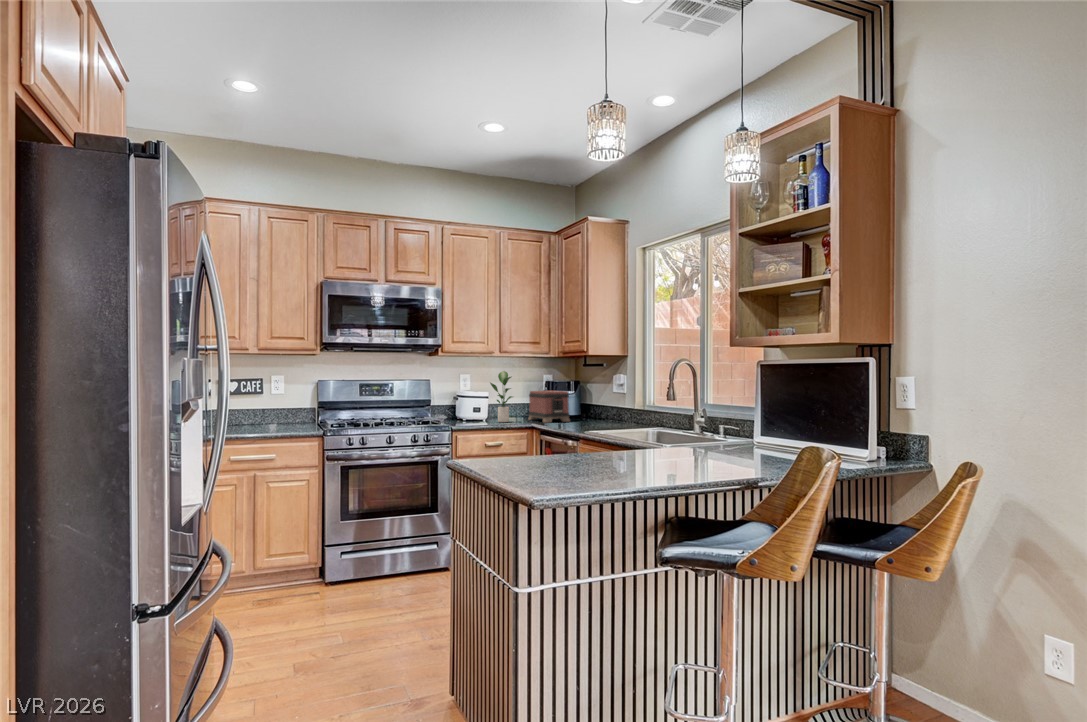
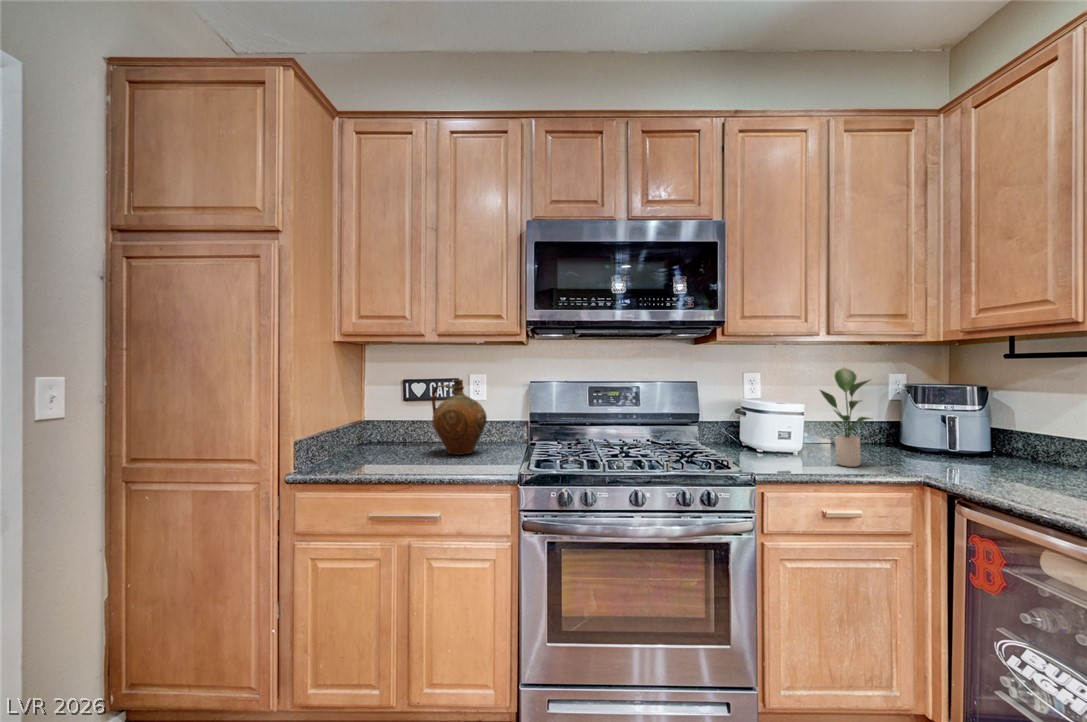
ceramic jug: none [253,378,292,427] -> present [432,380,487,455]
toaster: present [528,391,570,423] -> none [886,404,1009,475]

